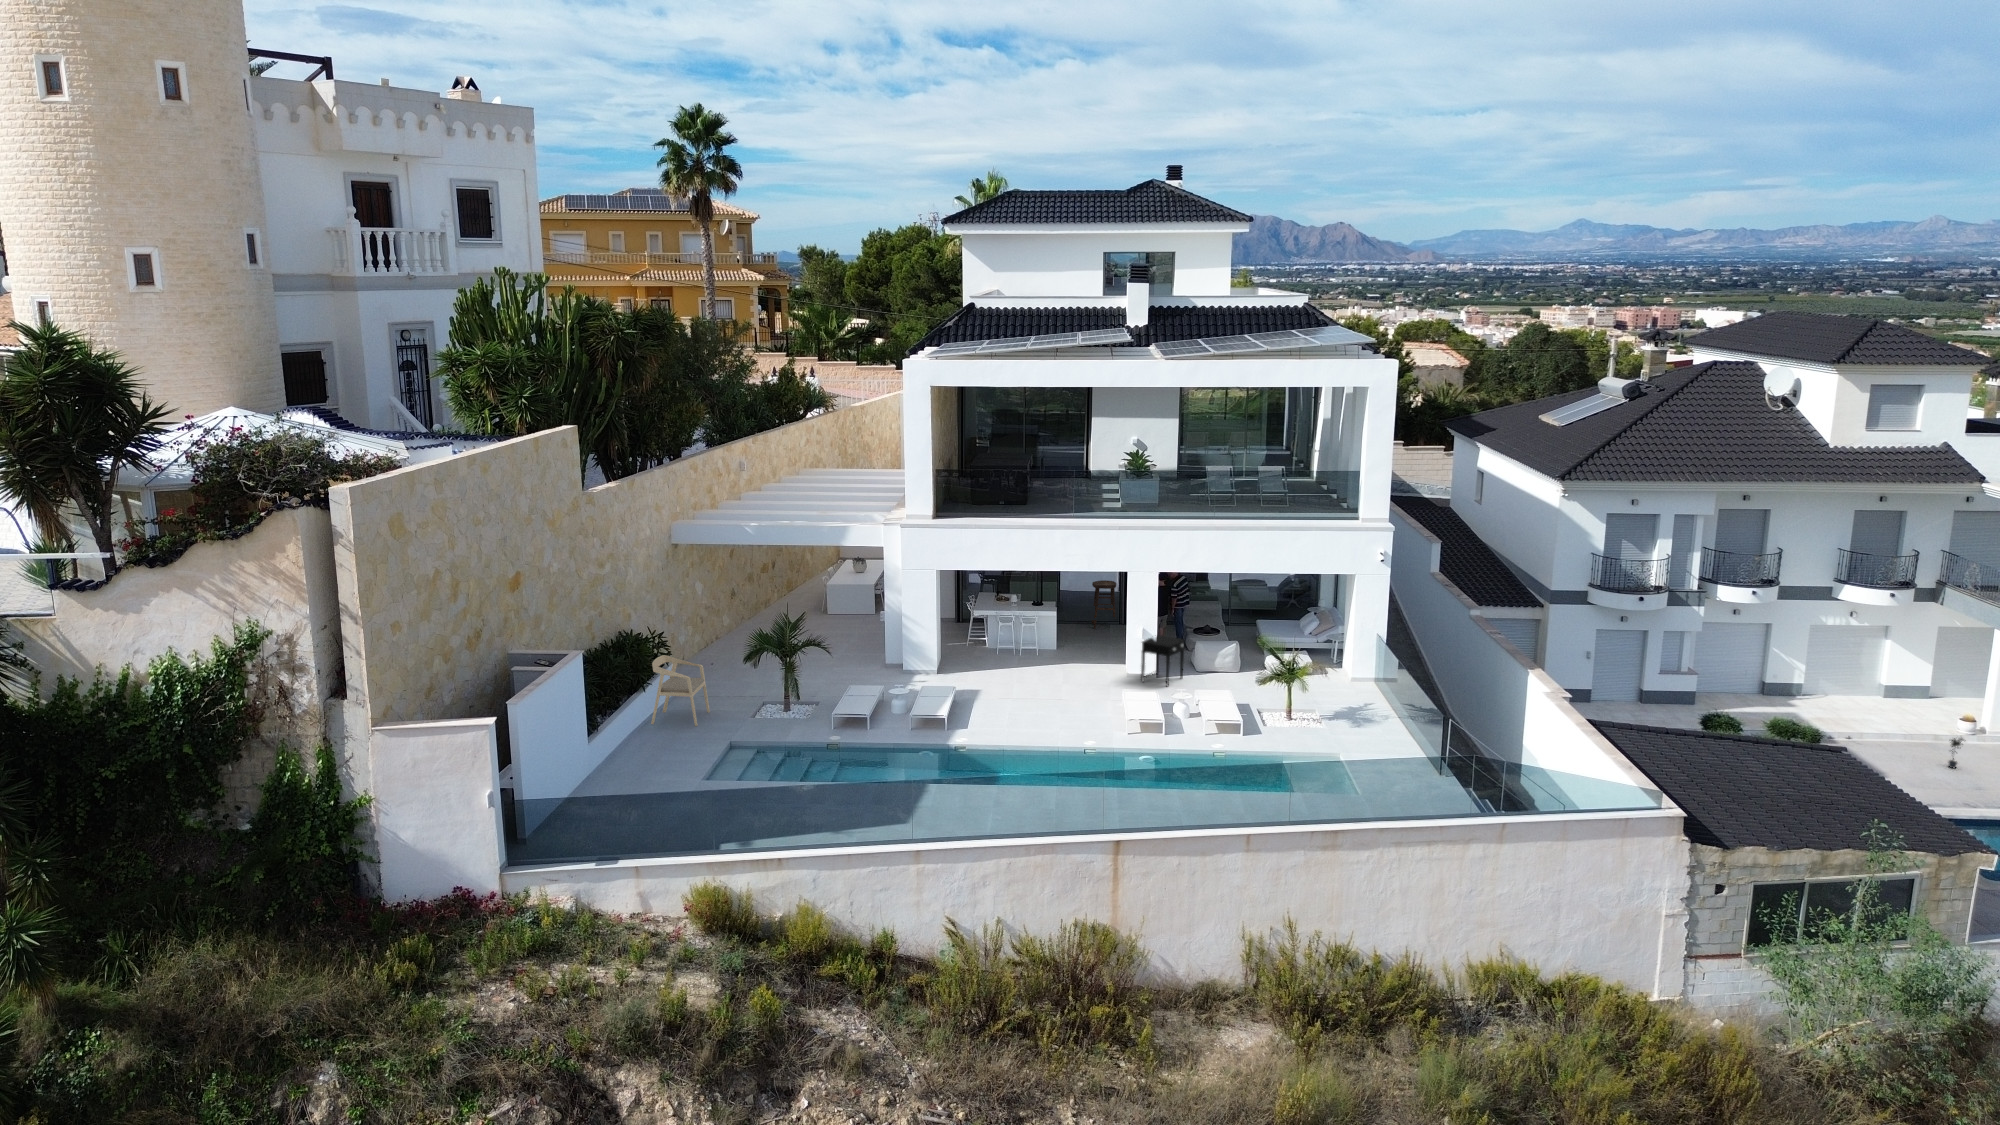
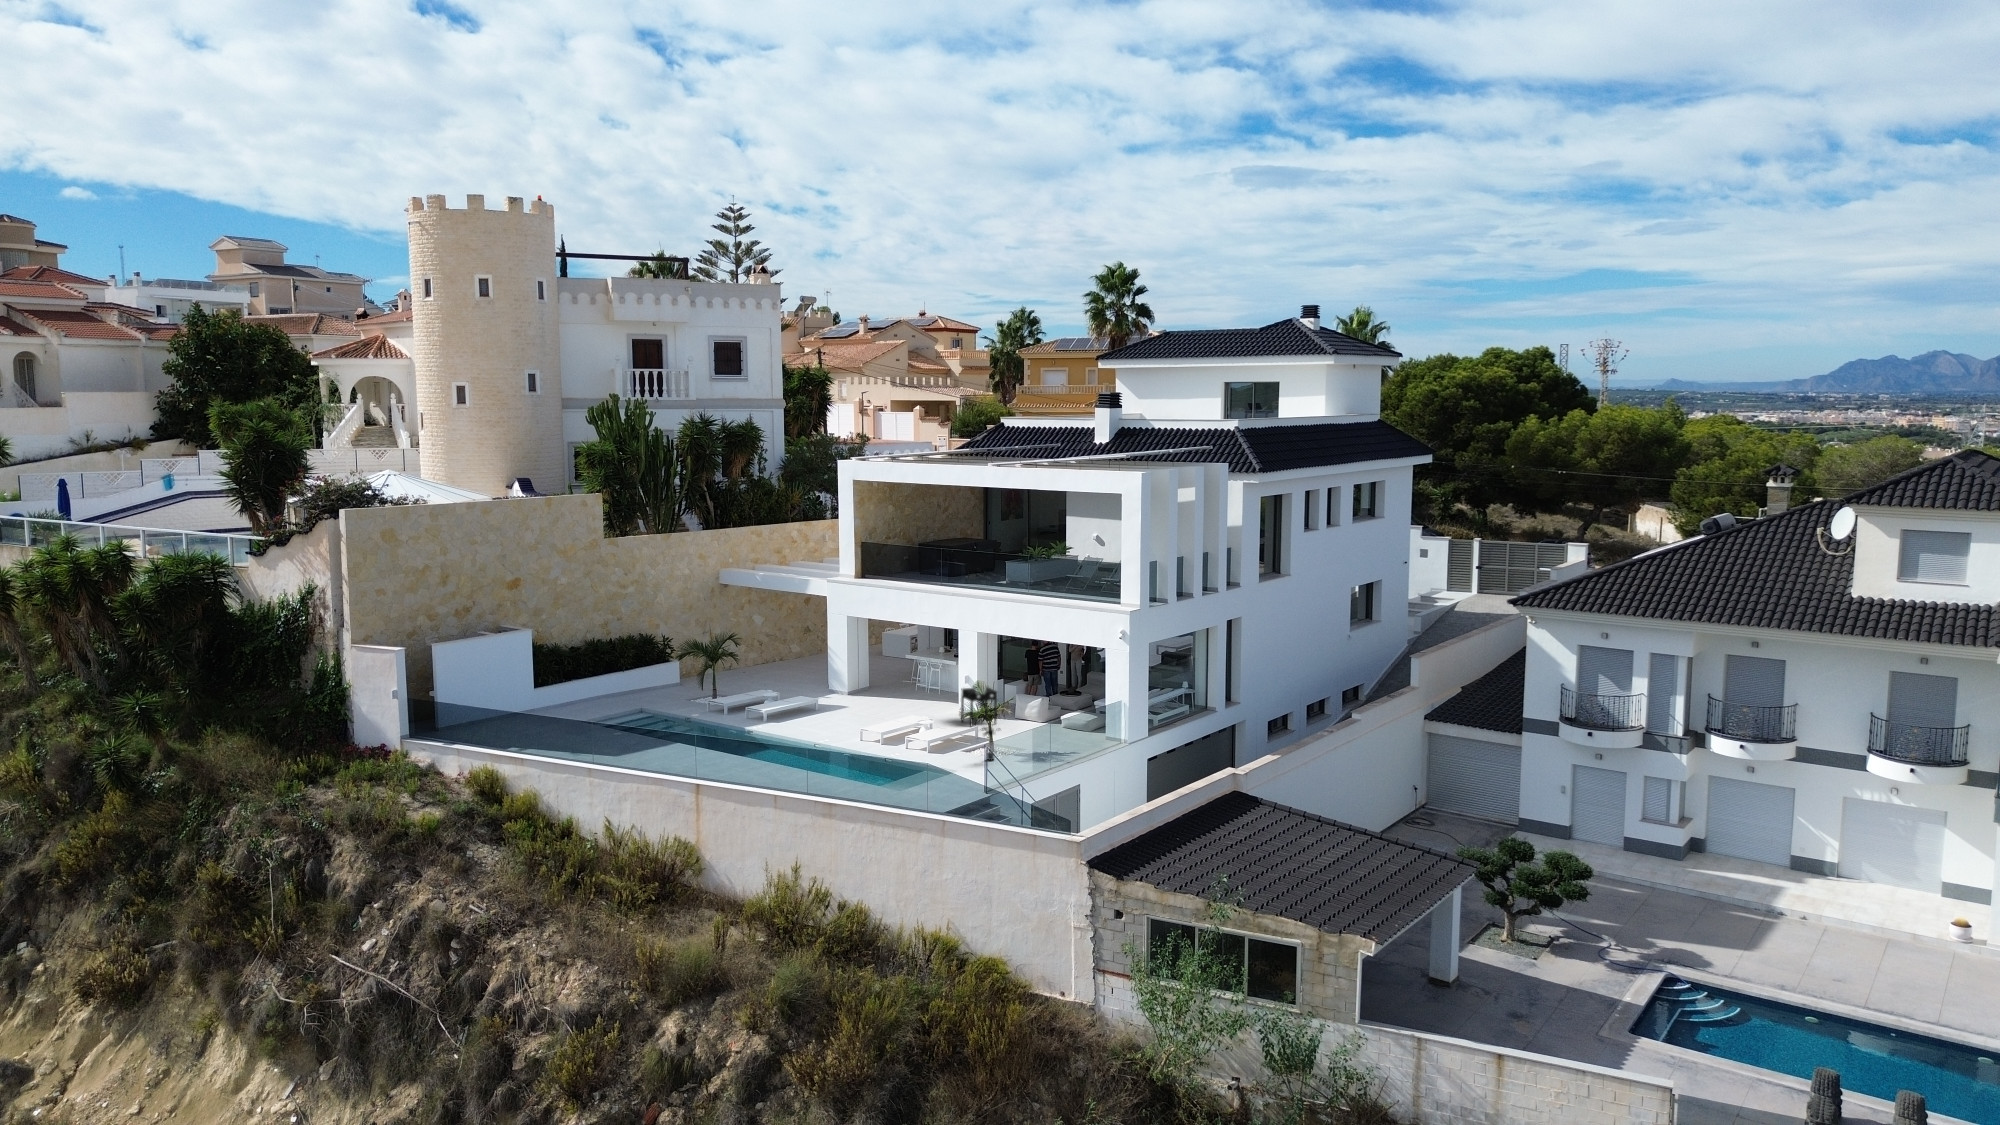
stool: present [1092,580,1116,629] -> none [1025,652,1049,694]
armchair: present [651,655,710,726] -> none [616,653,661,702]
potted plant: present [1948,738,1963,768] -> present [982,727,994,760]

